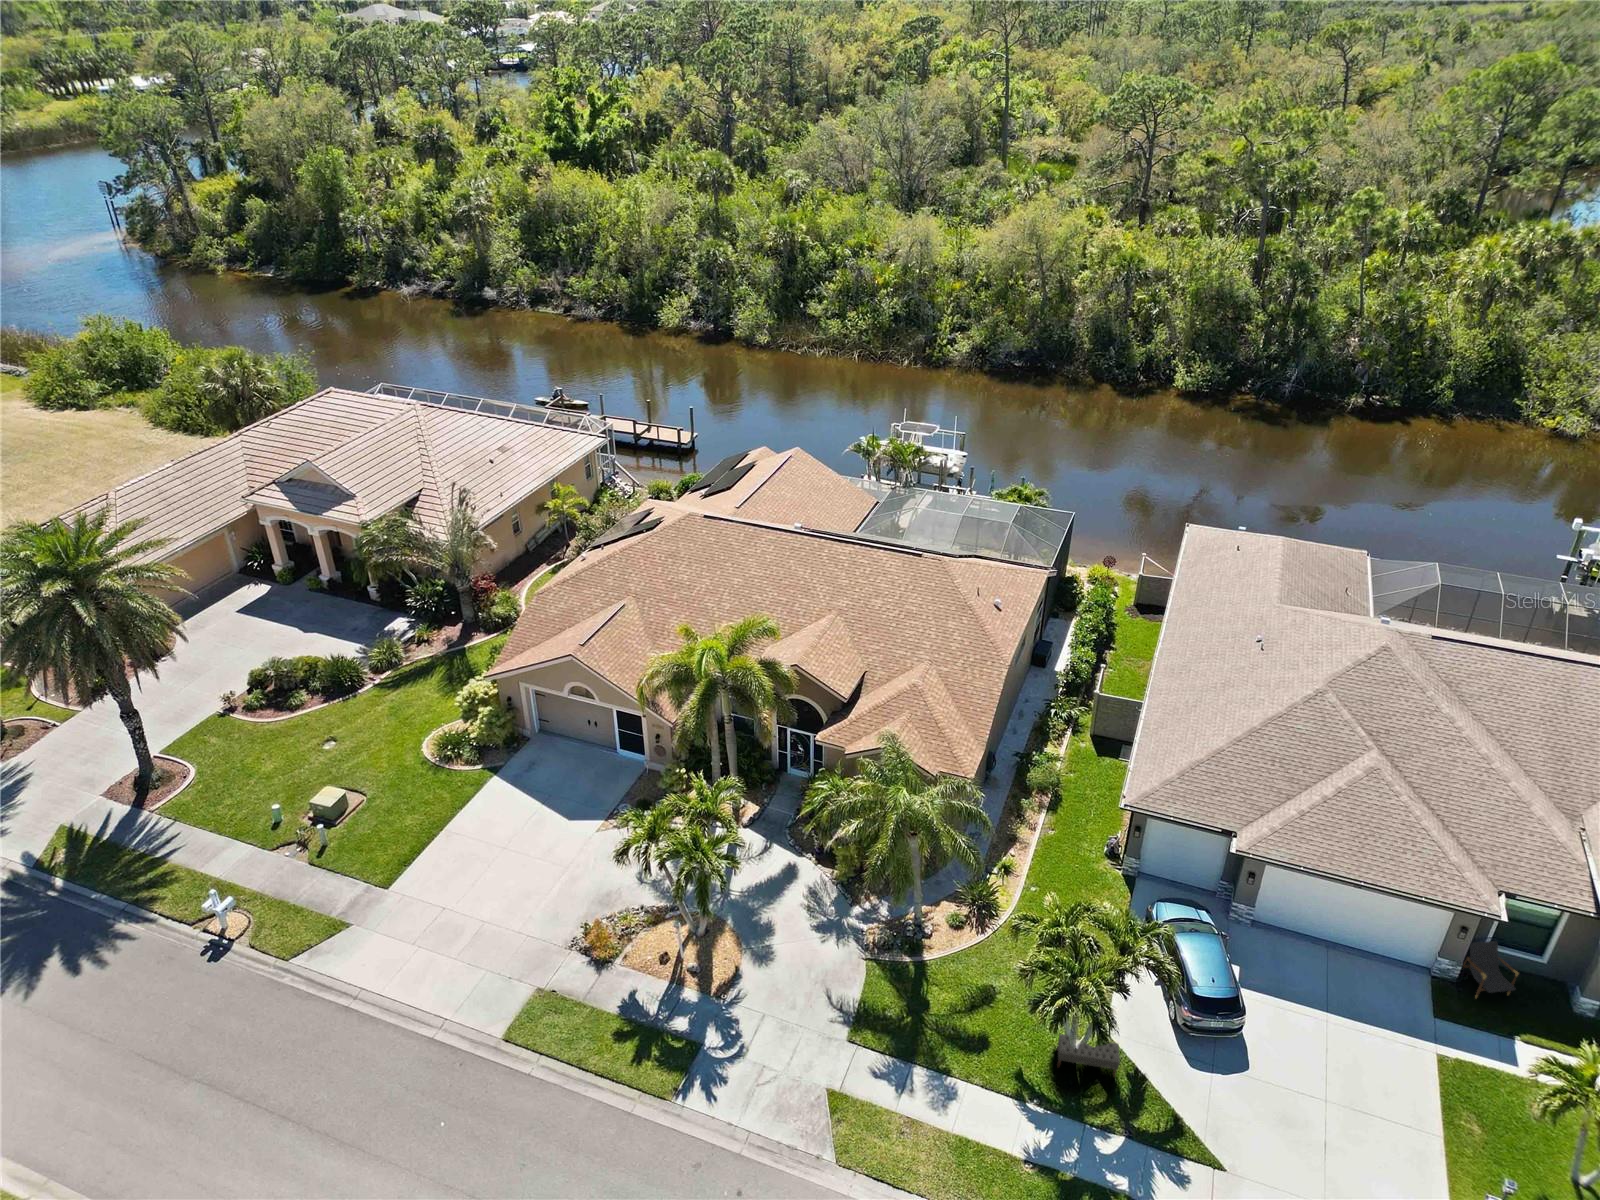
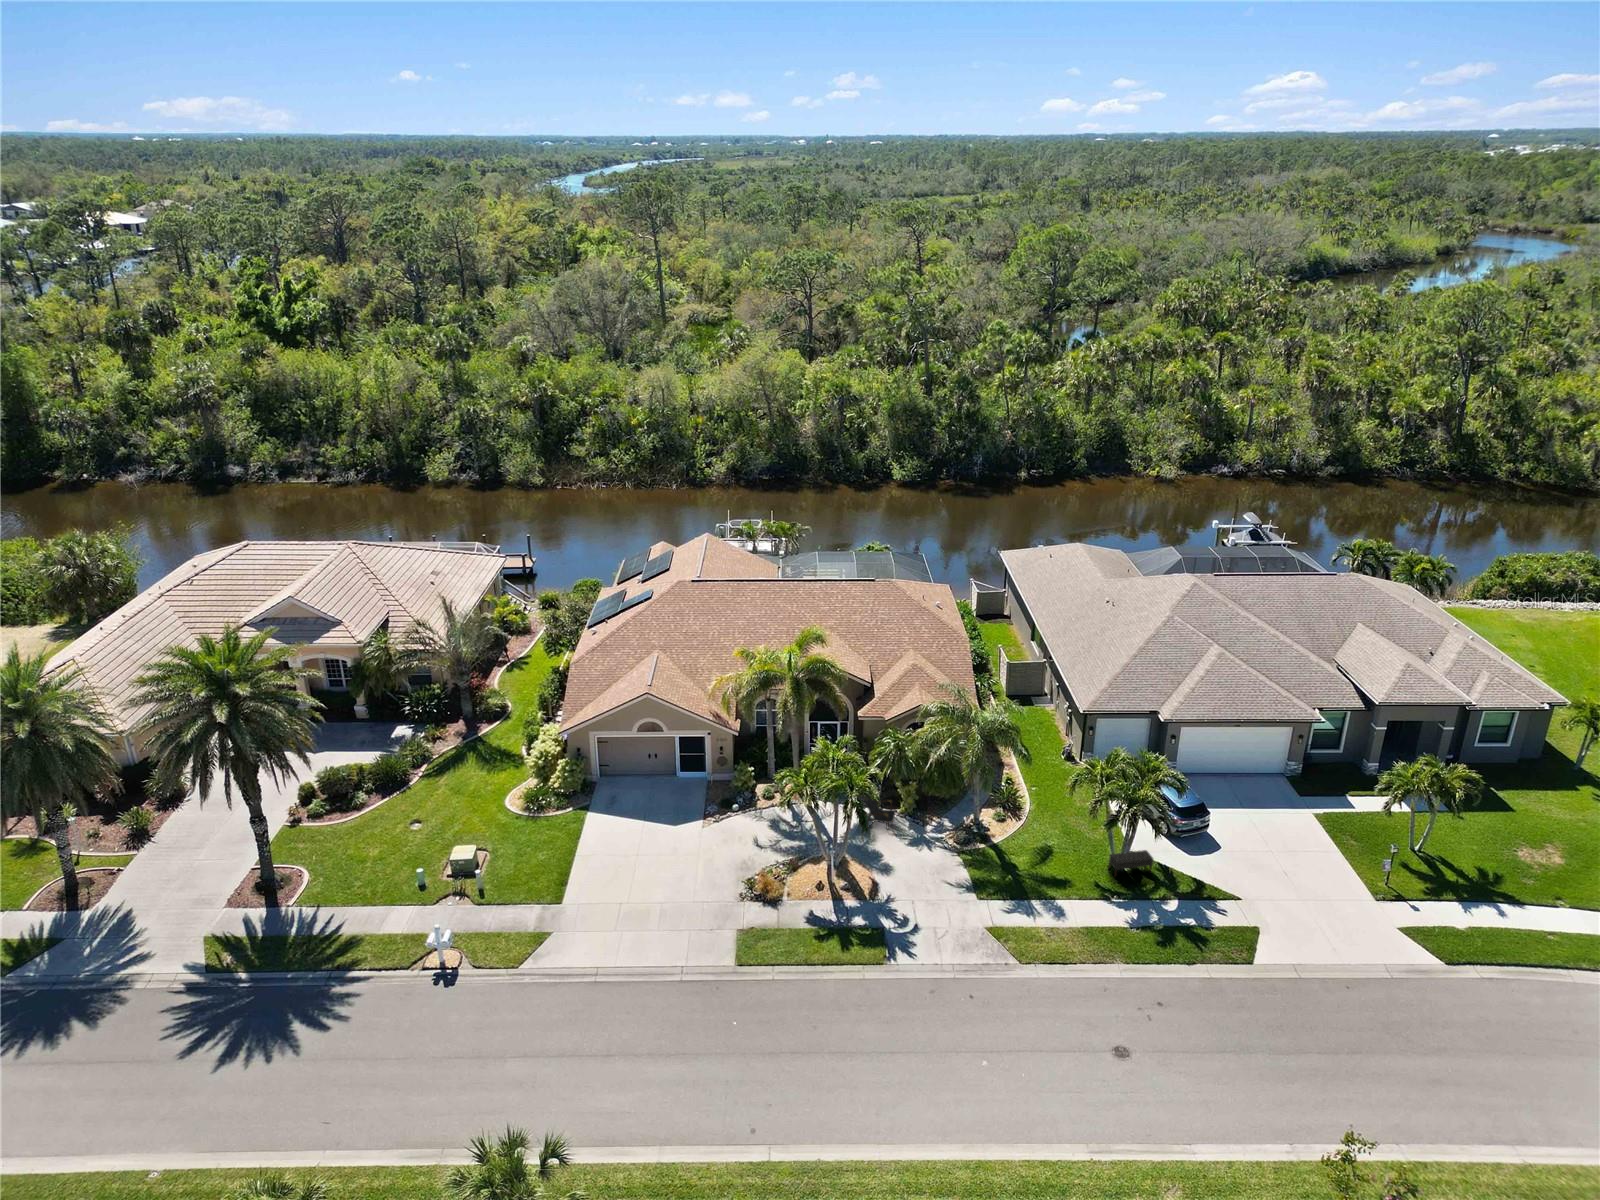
lounge chair: present [1462,941,1518,998] -> present [866,799,896,829]

